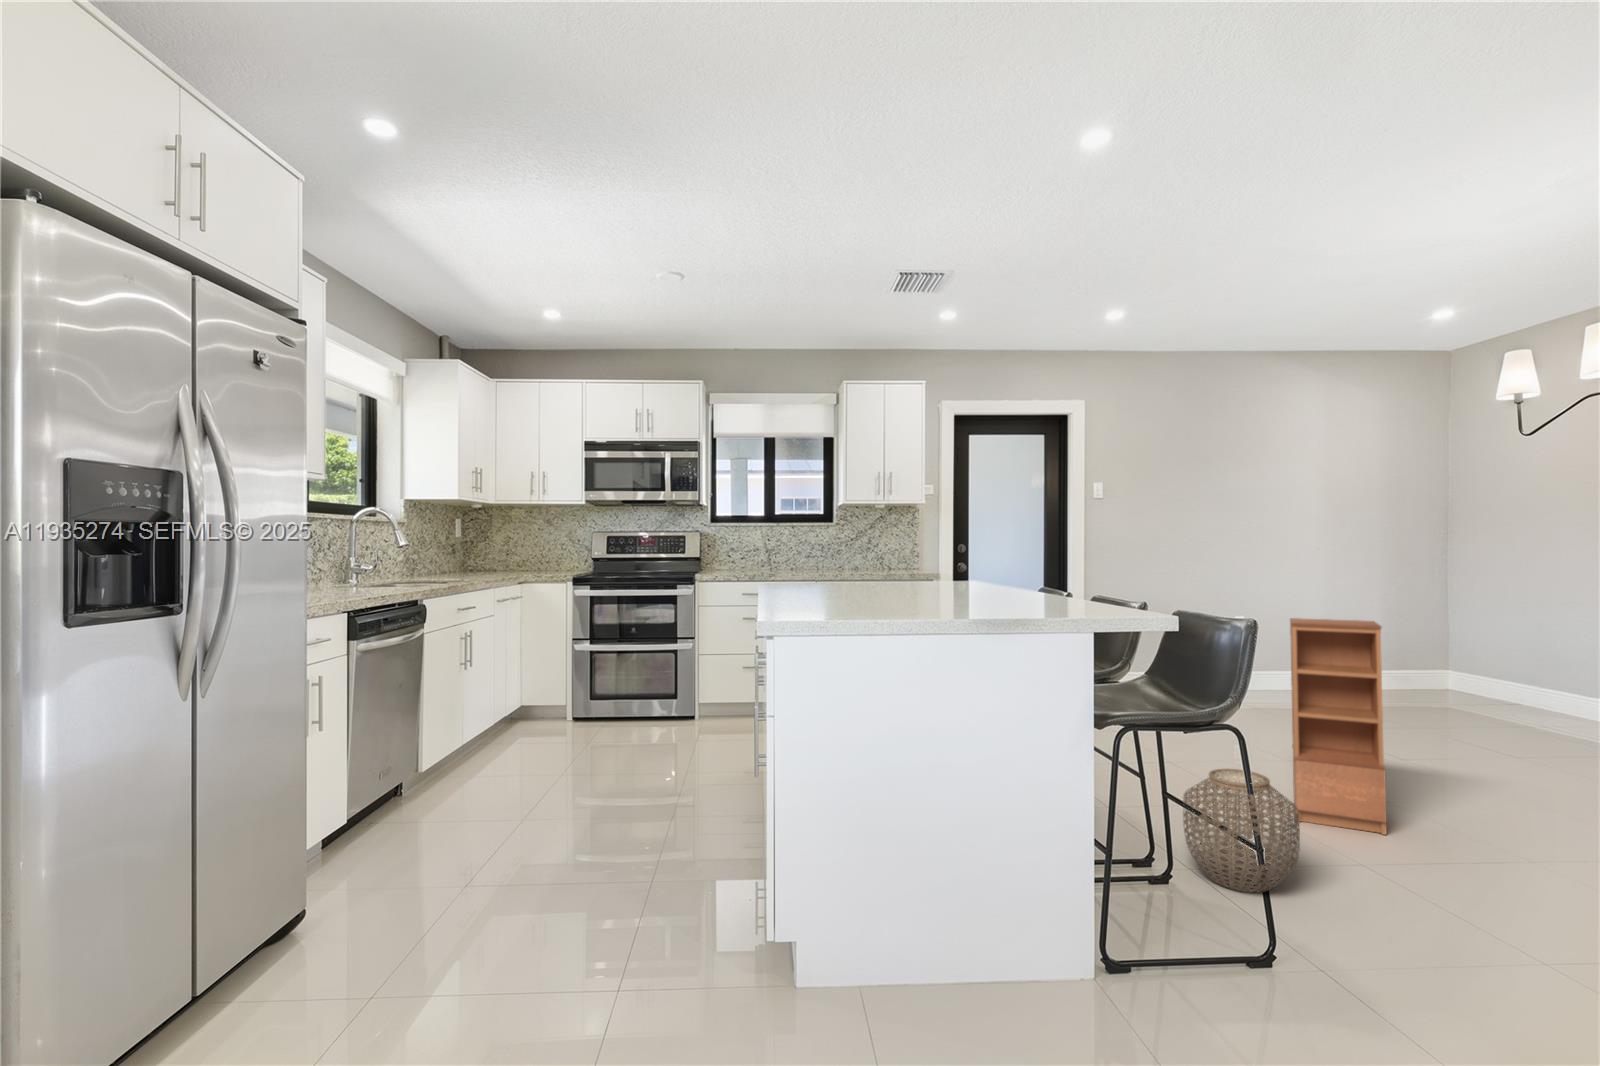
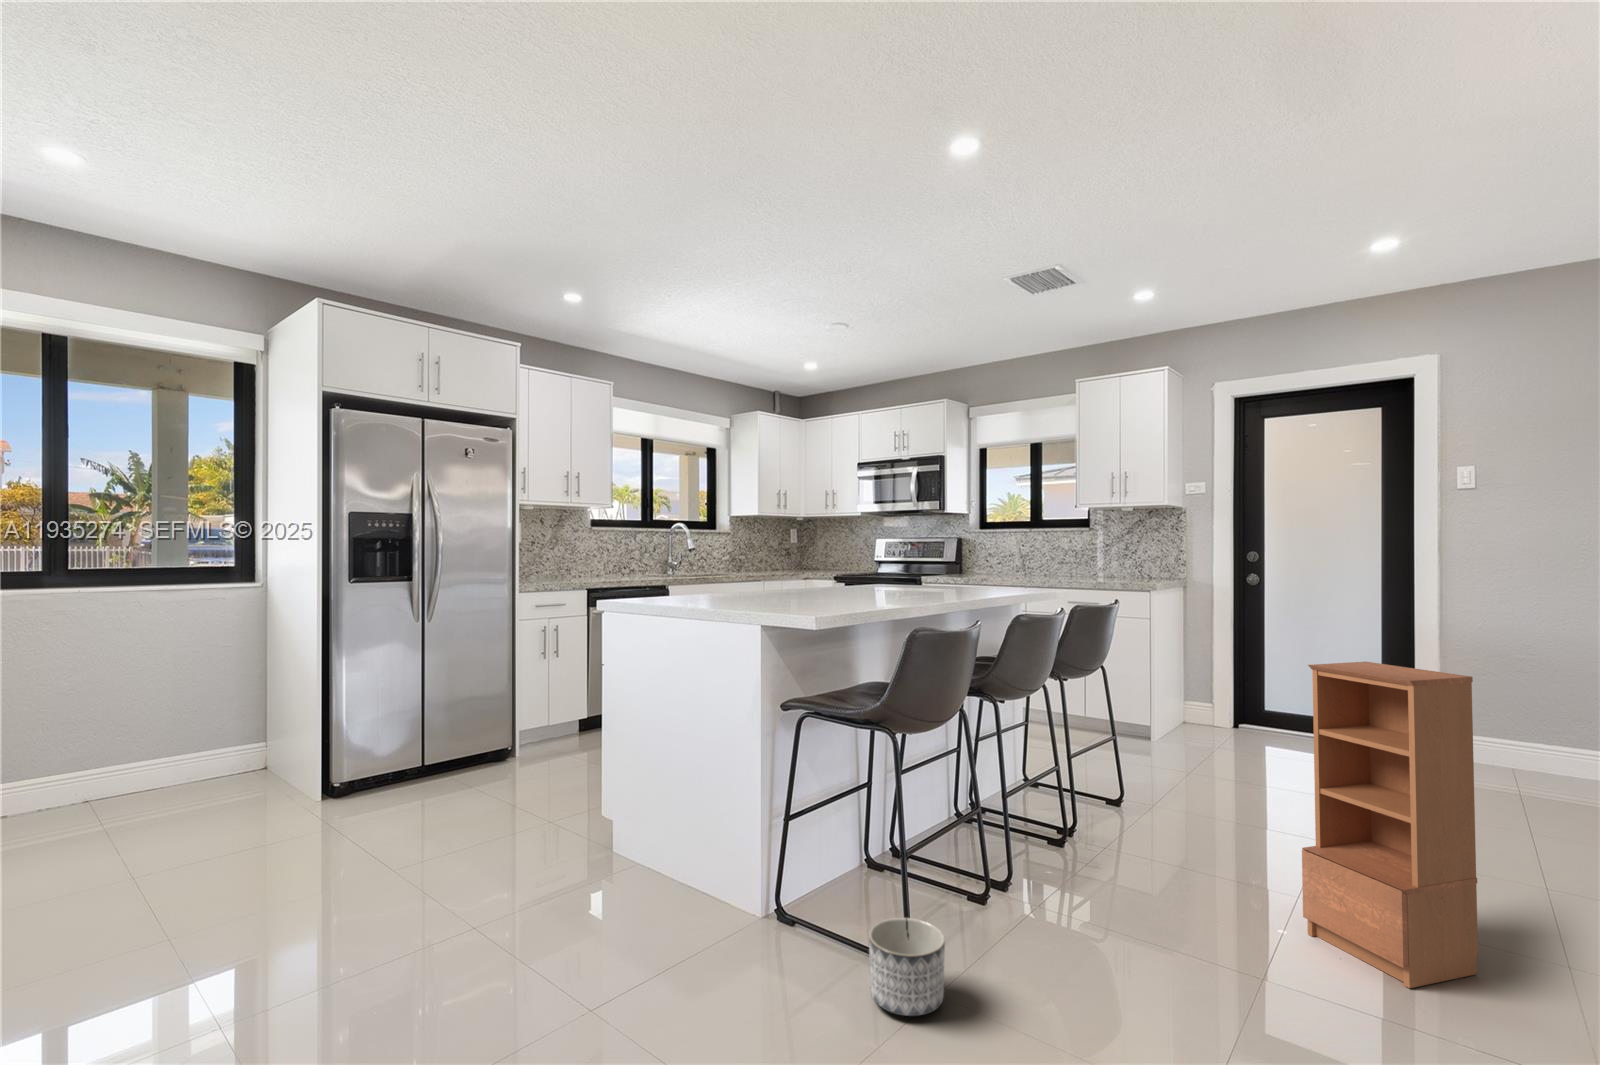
woven basket: present [1183,769,1300,892] -> none [998,810,1118,954]
planter: none [1263,895,1350,989] -> present [869,918,945,1016]

